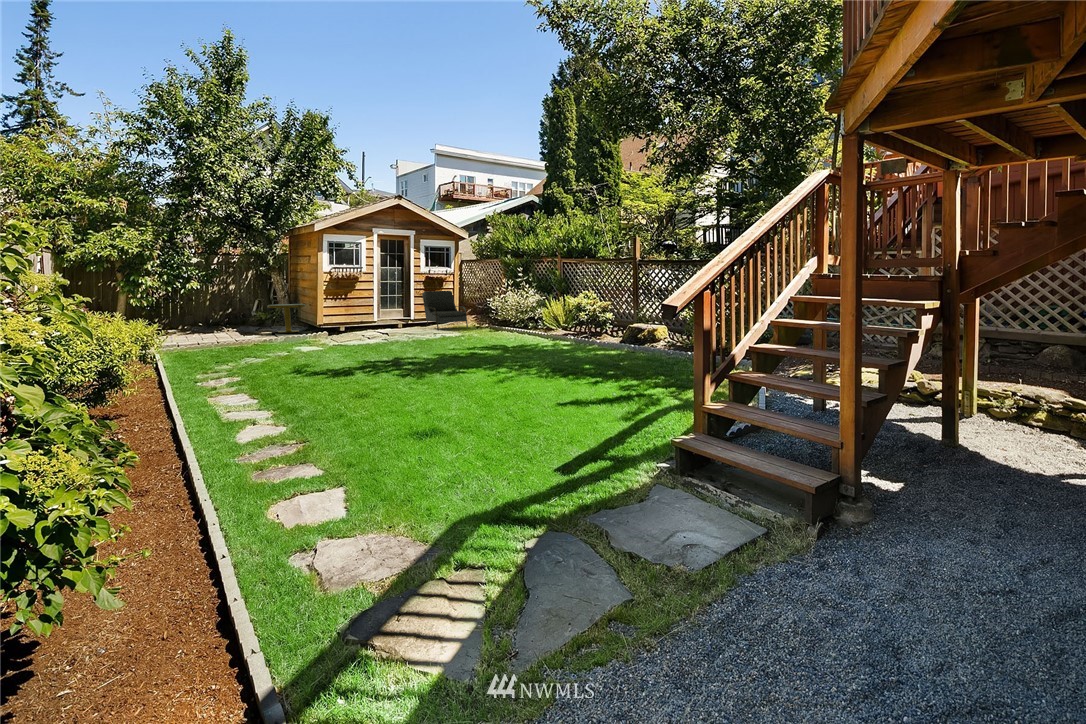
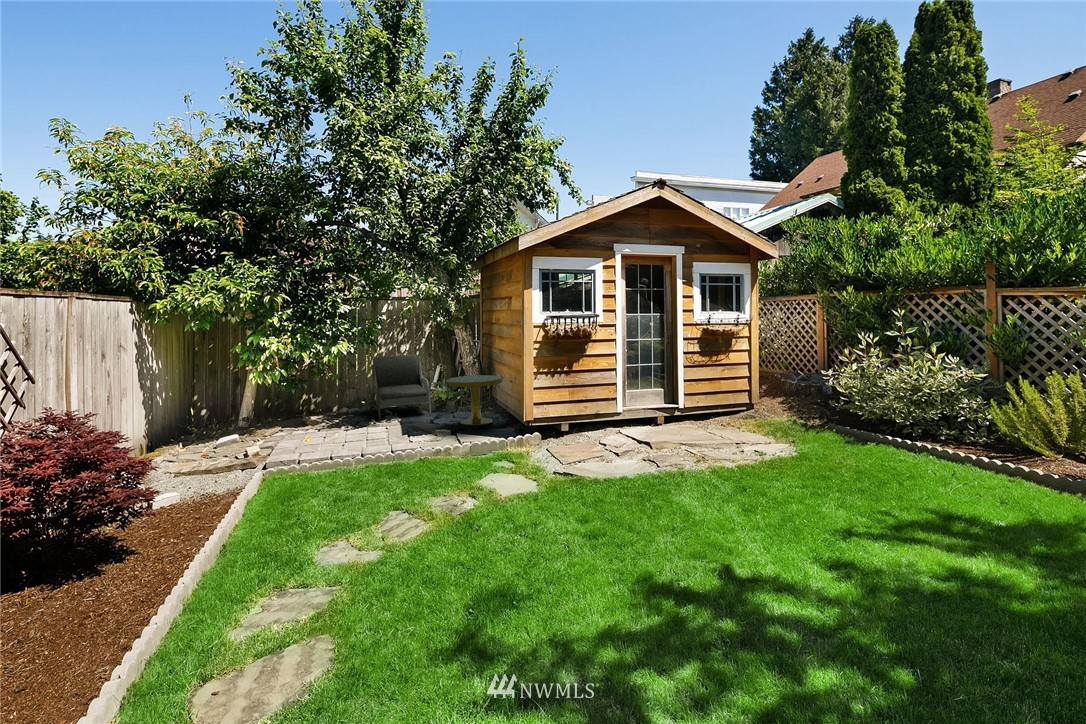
armchair: present [422,291,468,330] -> present [371,354,431,419]

